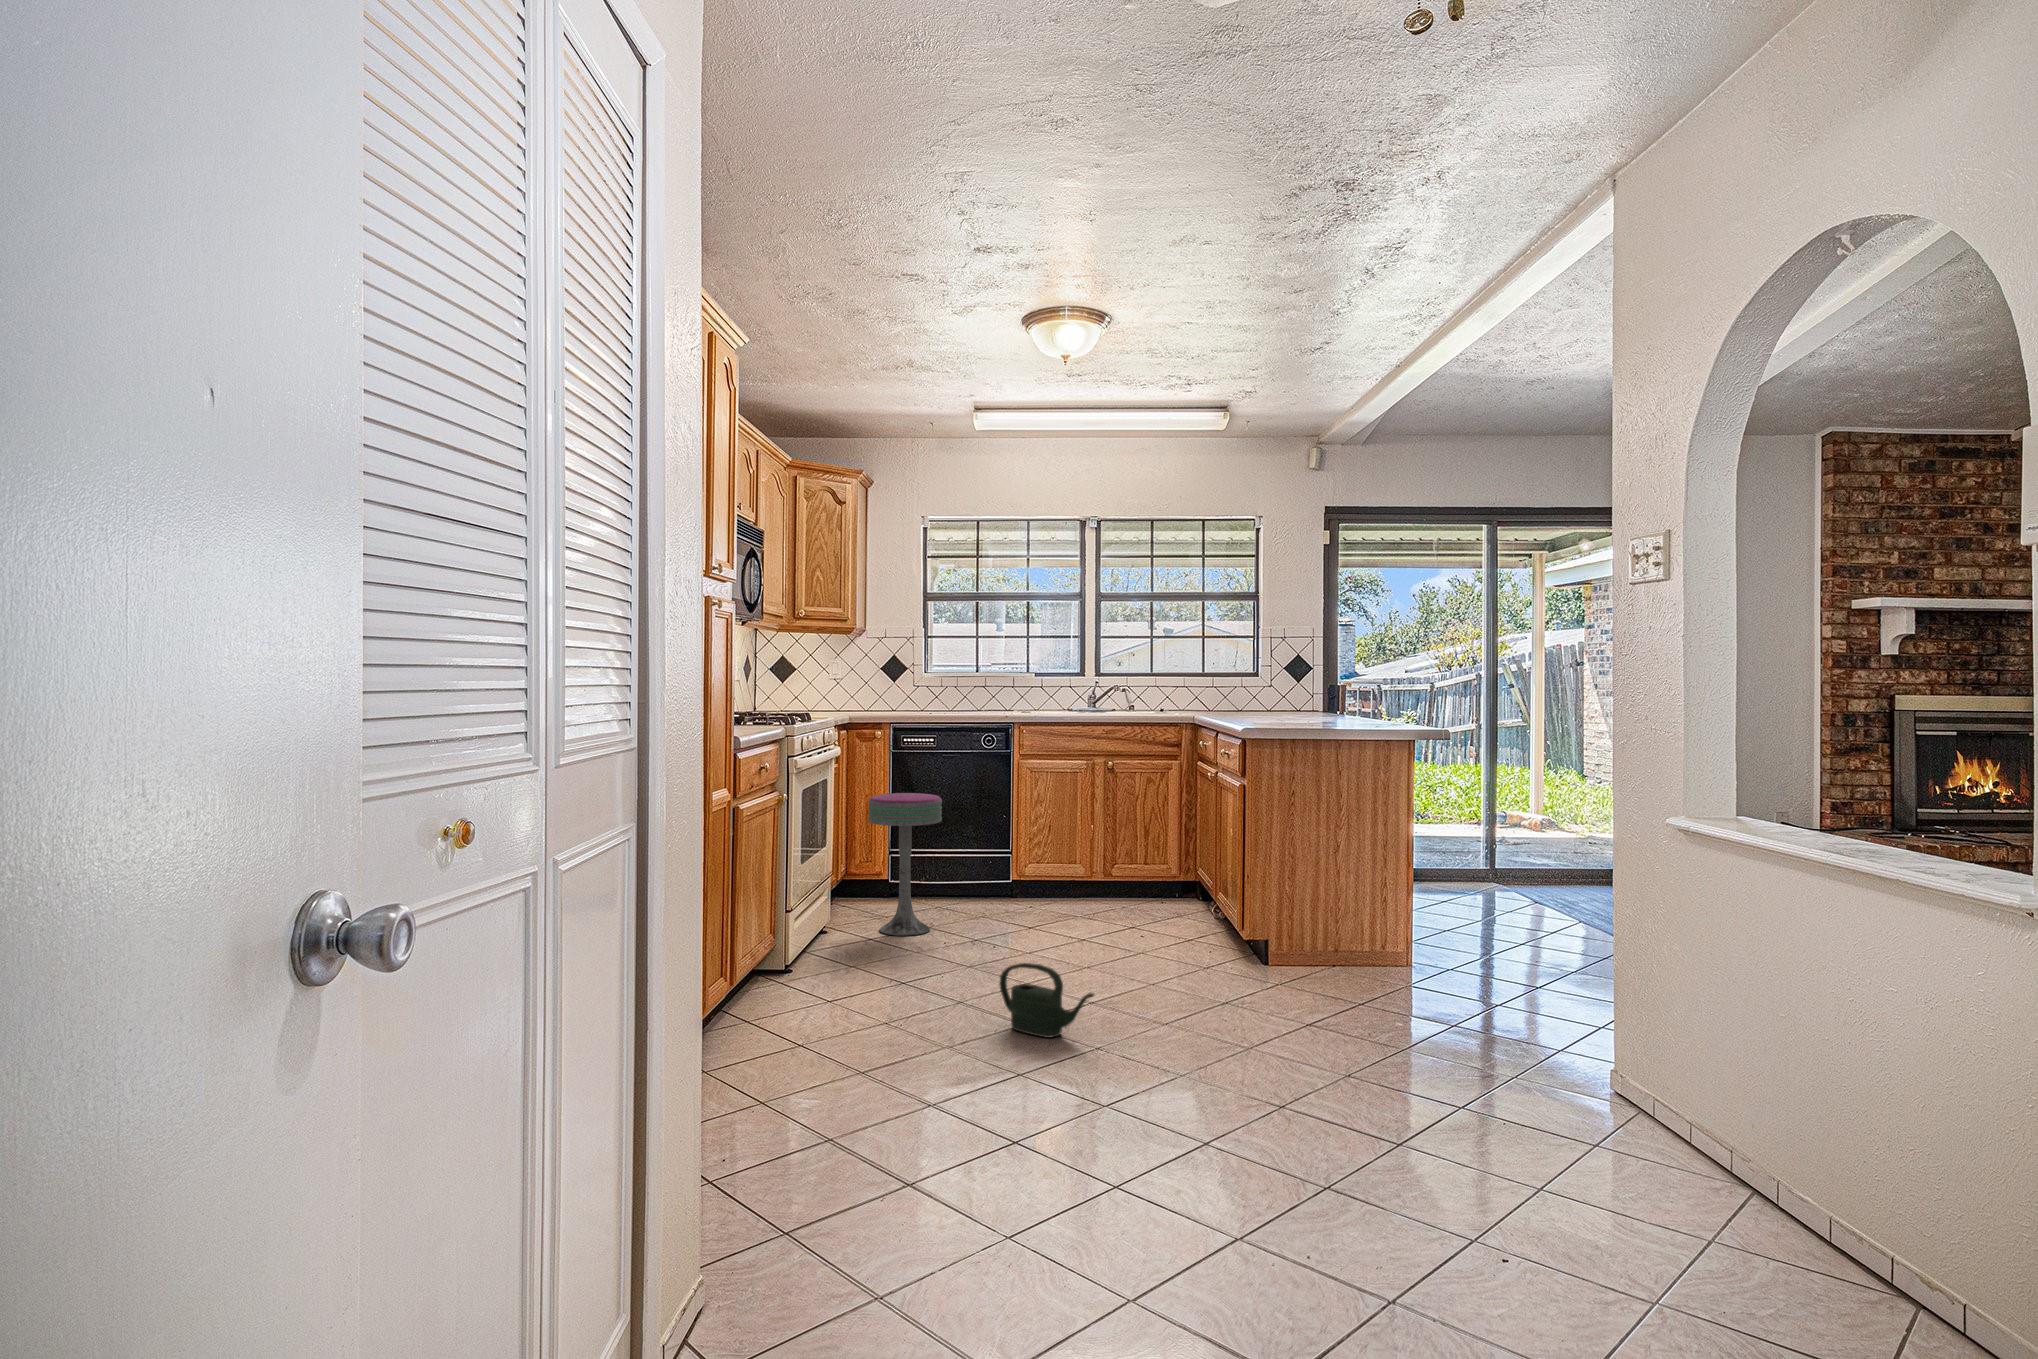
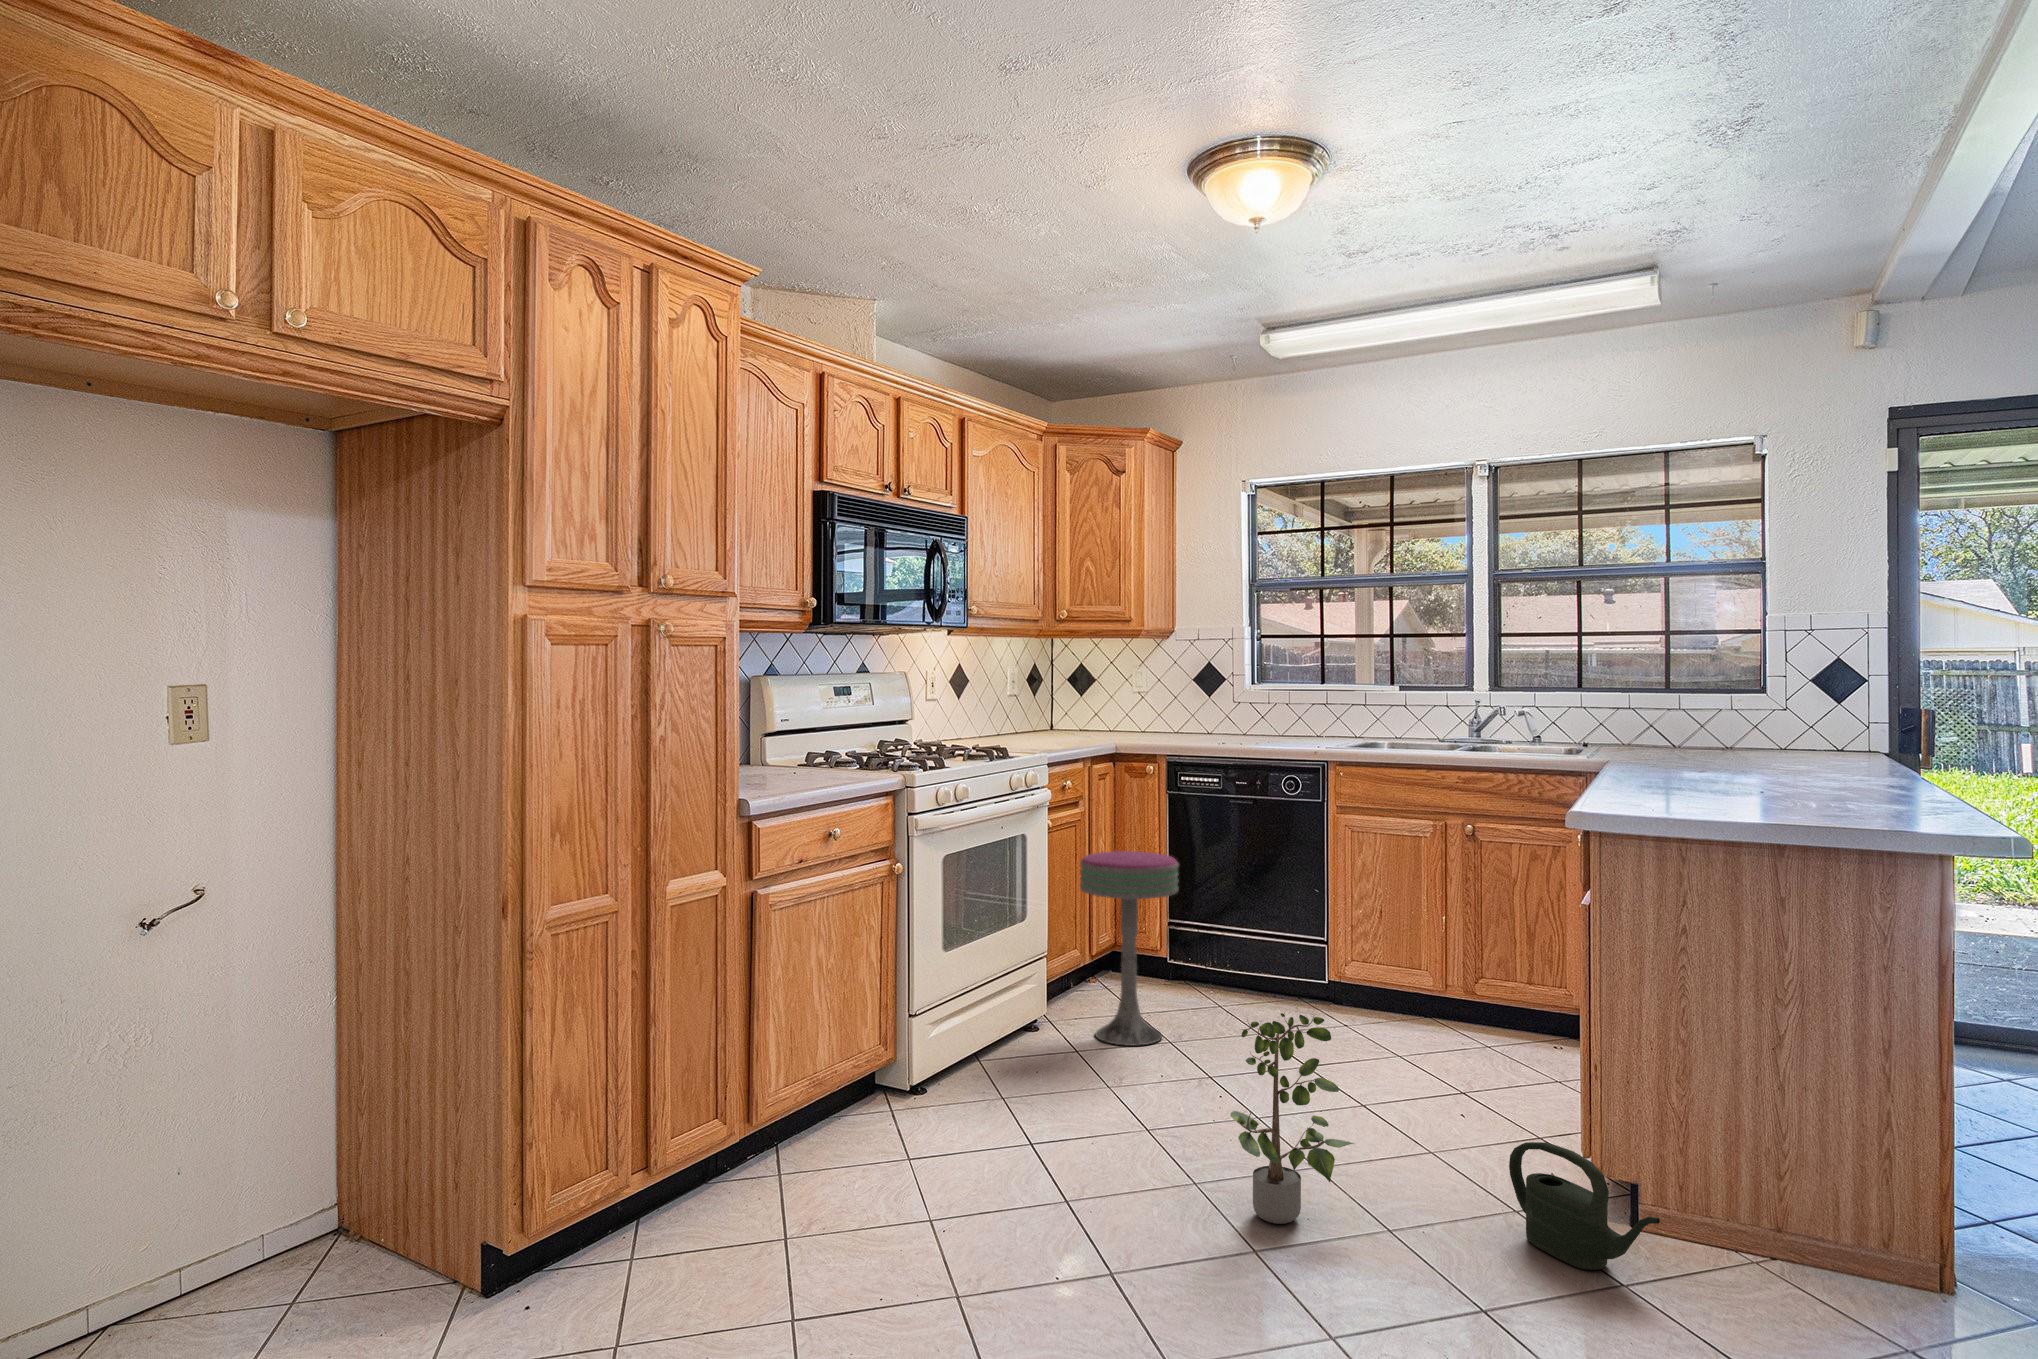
potted plant: none [1086,868,1158,1004] -> present [1230,1013,1354,1224]
watering can: present [999,963,1094,1038] -> present [1509,1142,1660,1270]

